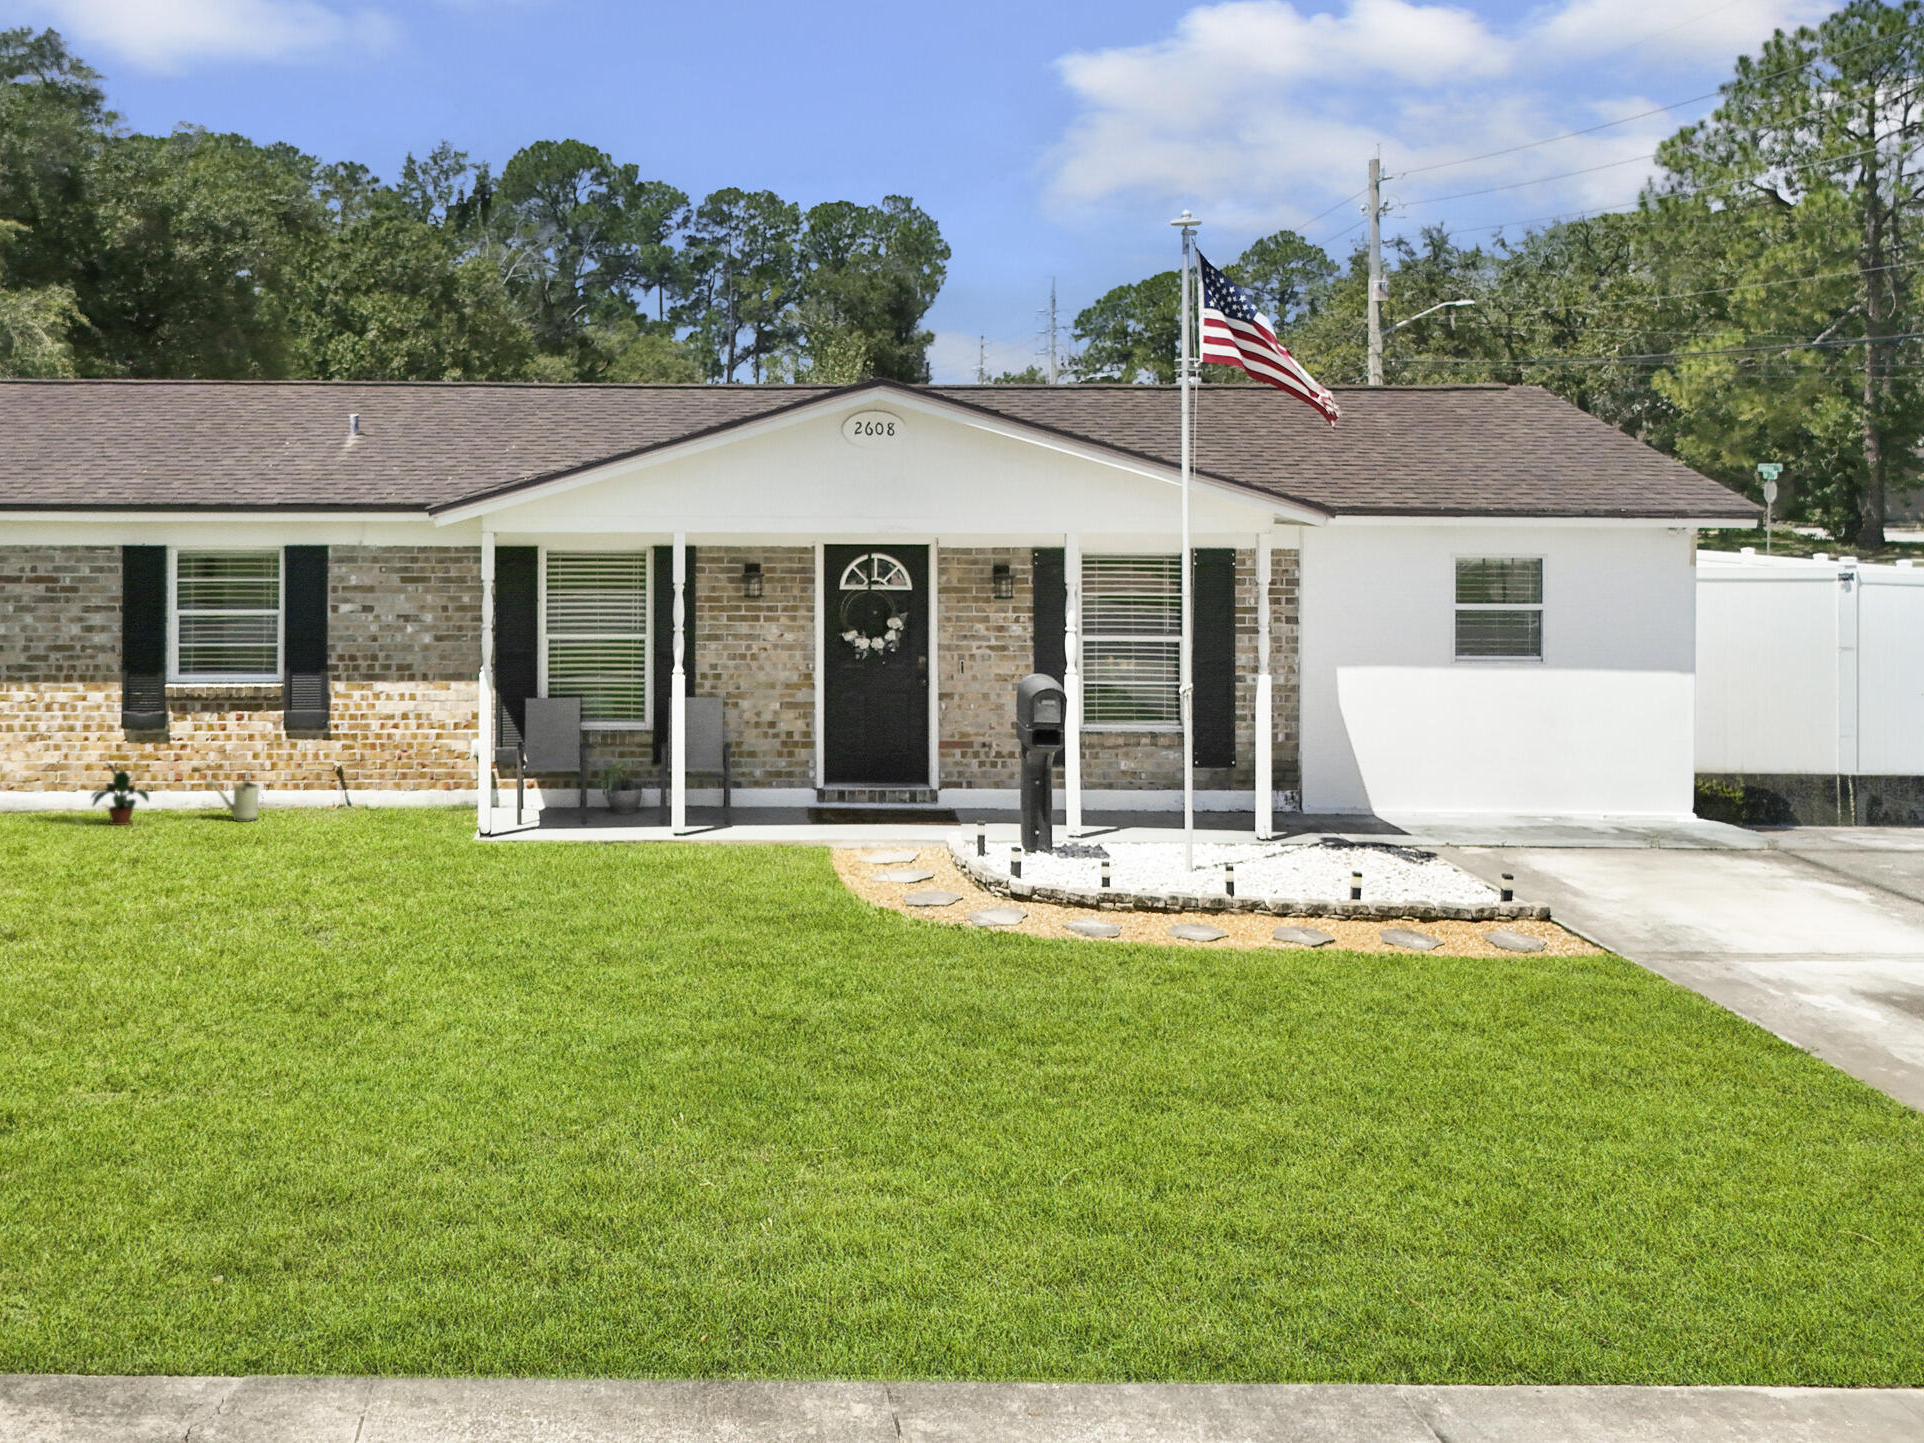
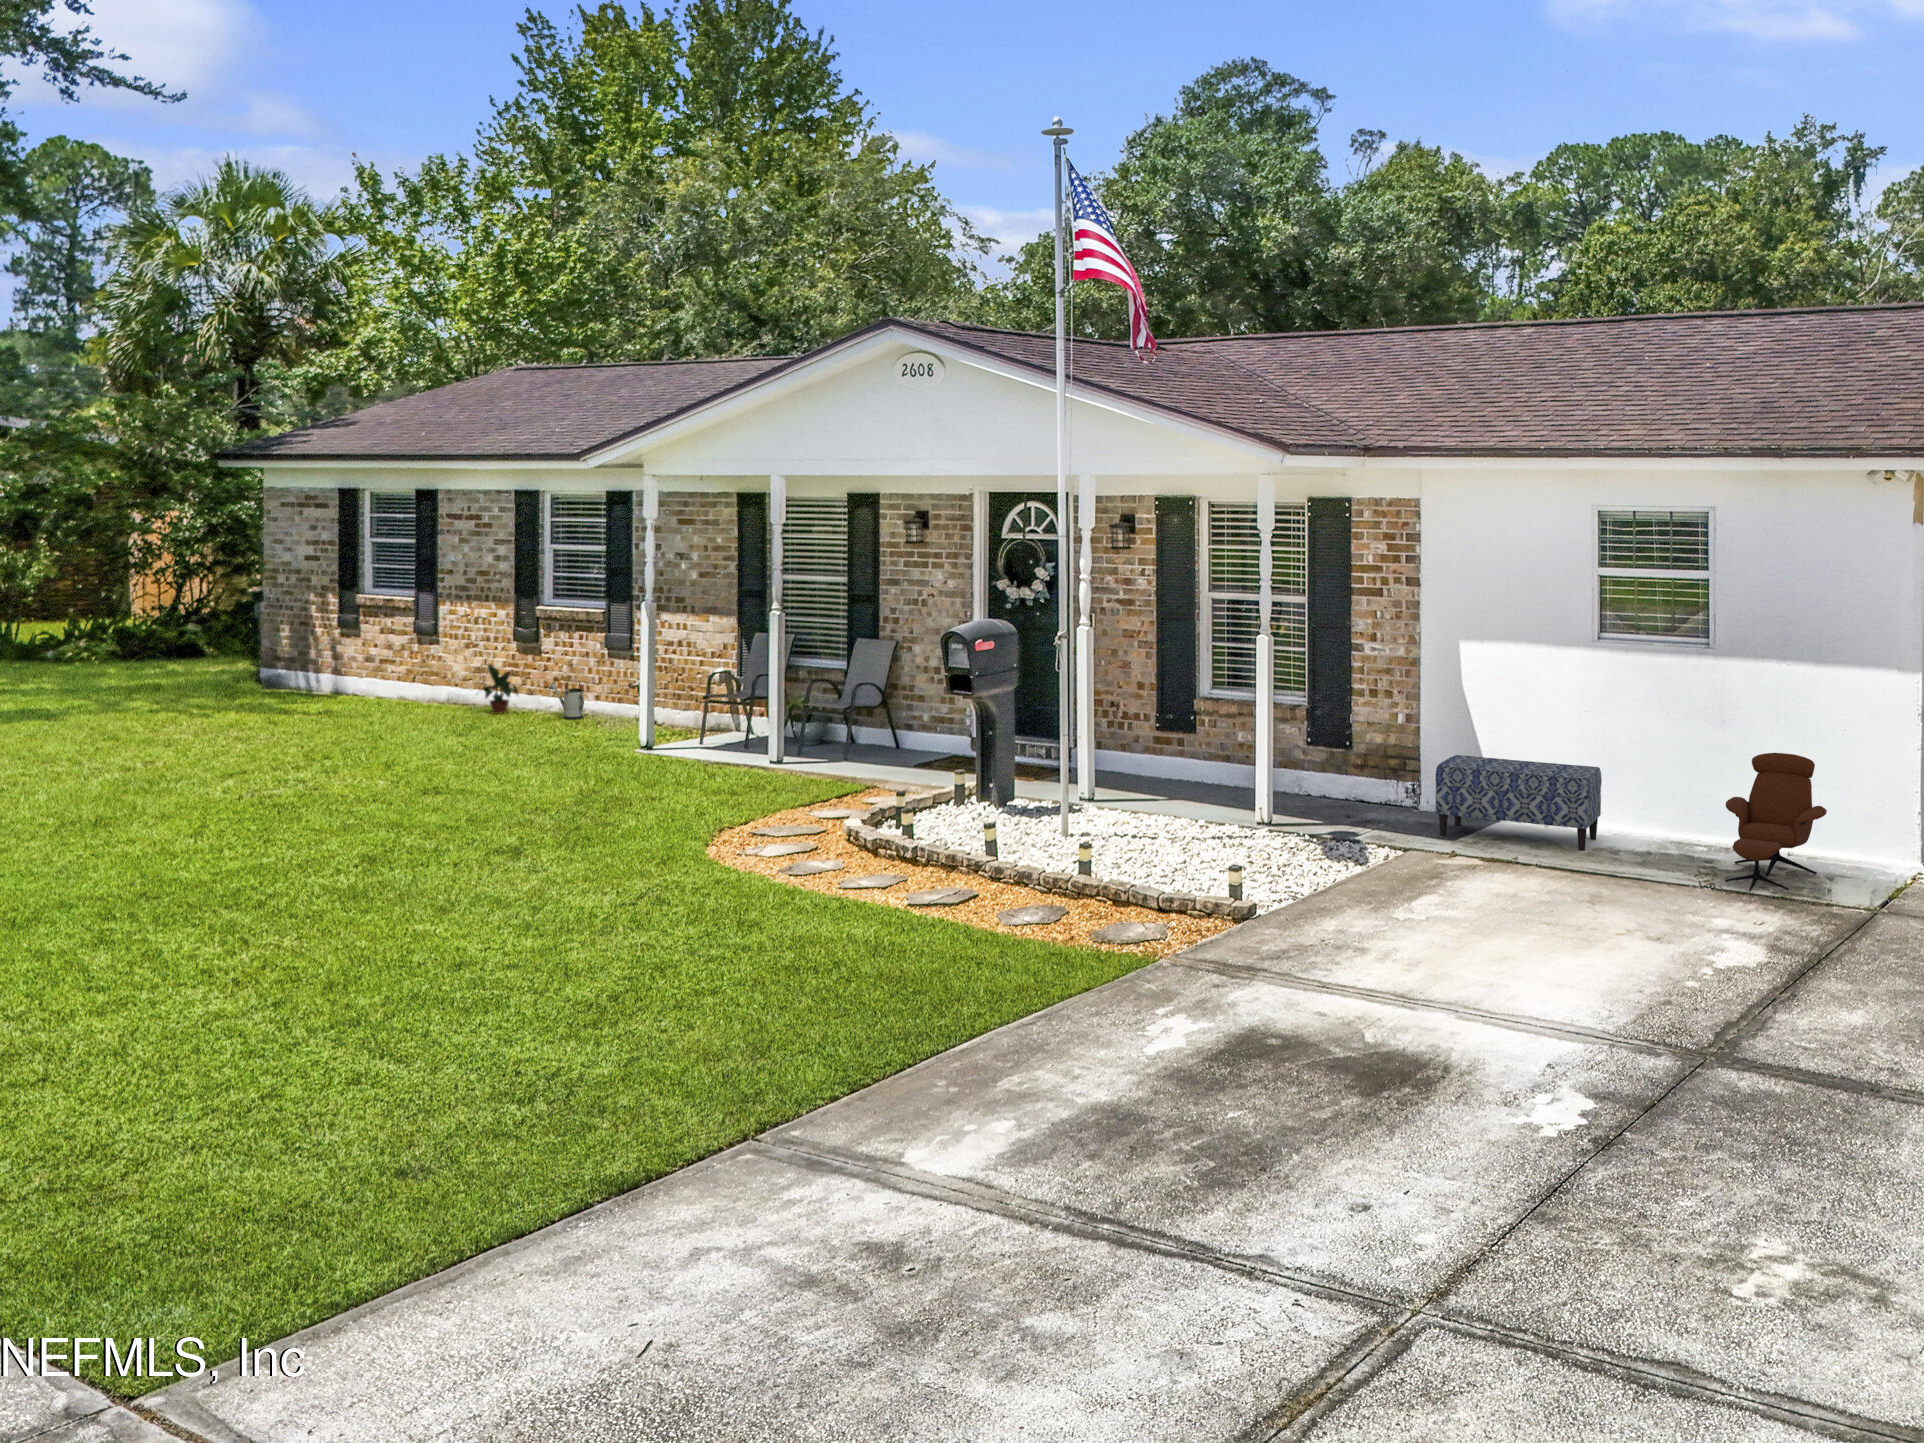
lounge chair: none [1586,741,1684,846] -> present [1725,753,1827,892]
bench: none [1357,765,1504,833] -> present [1436,755,1602,851]

